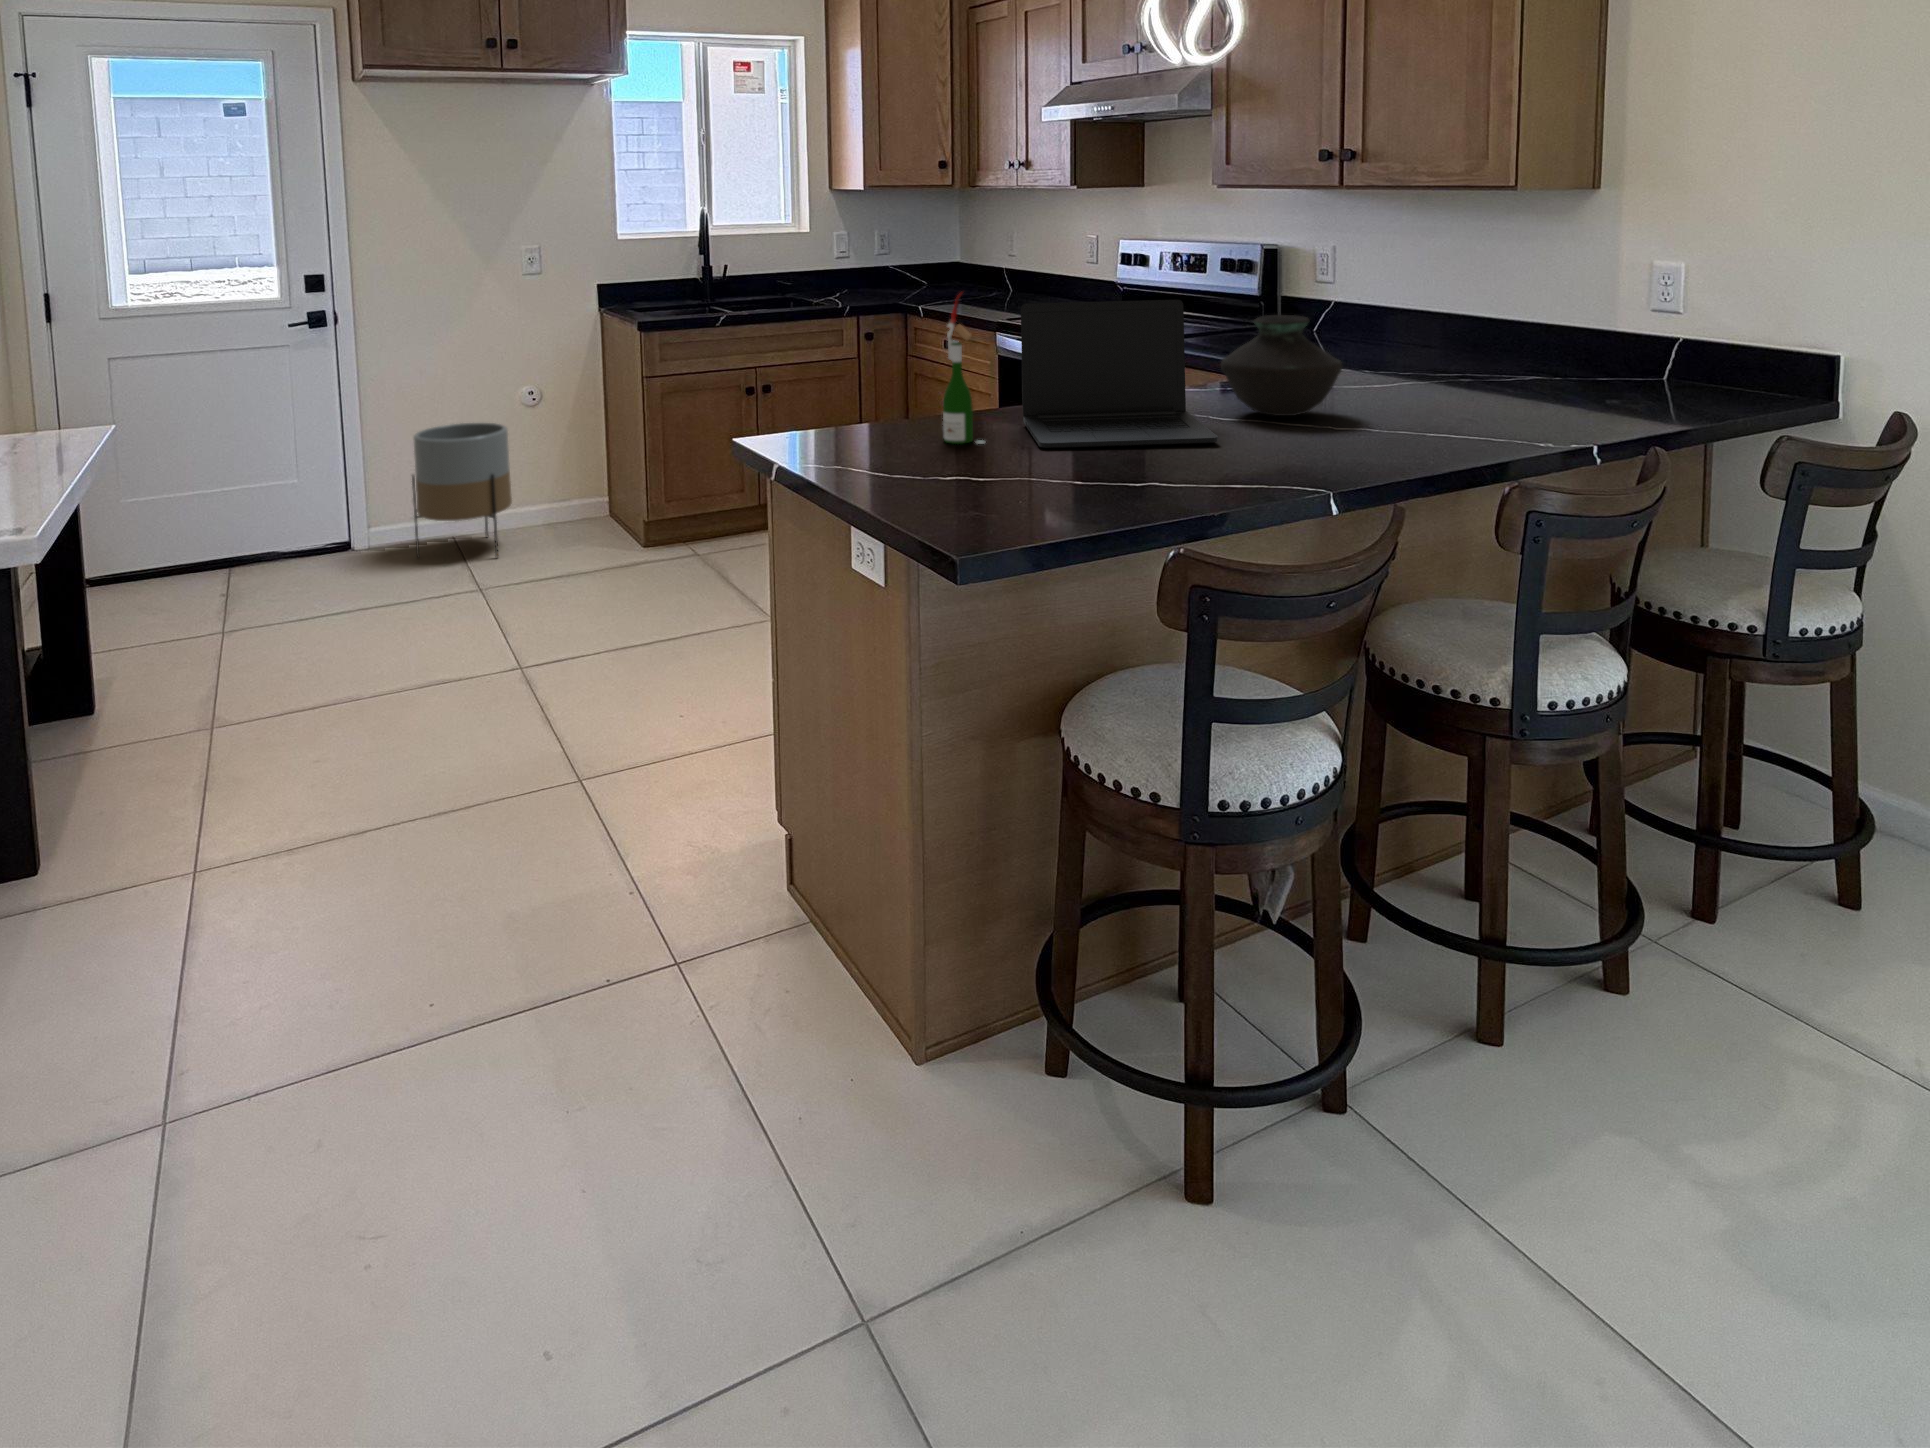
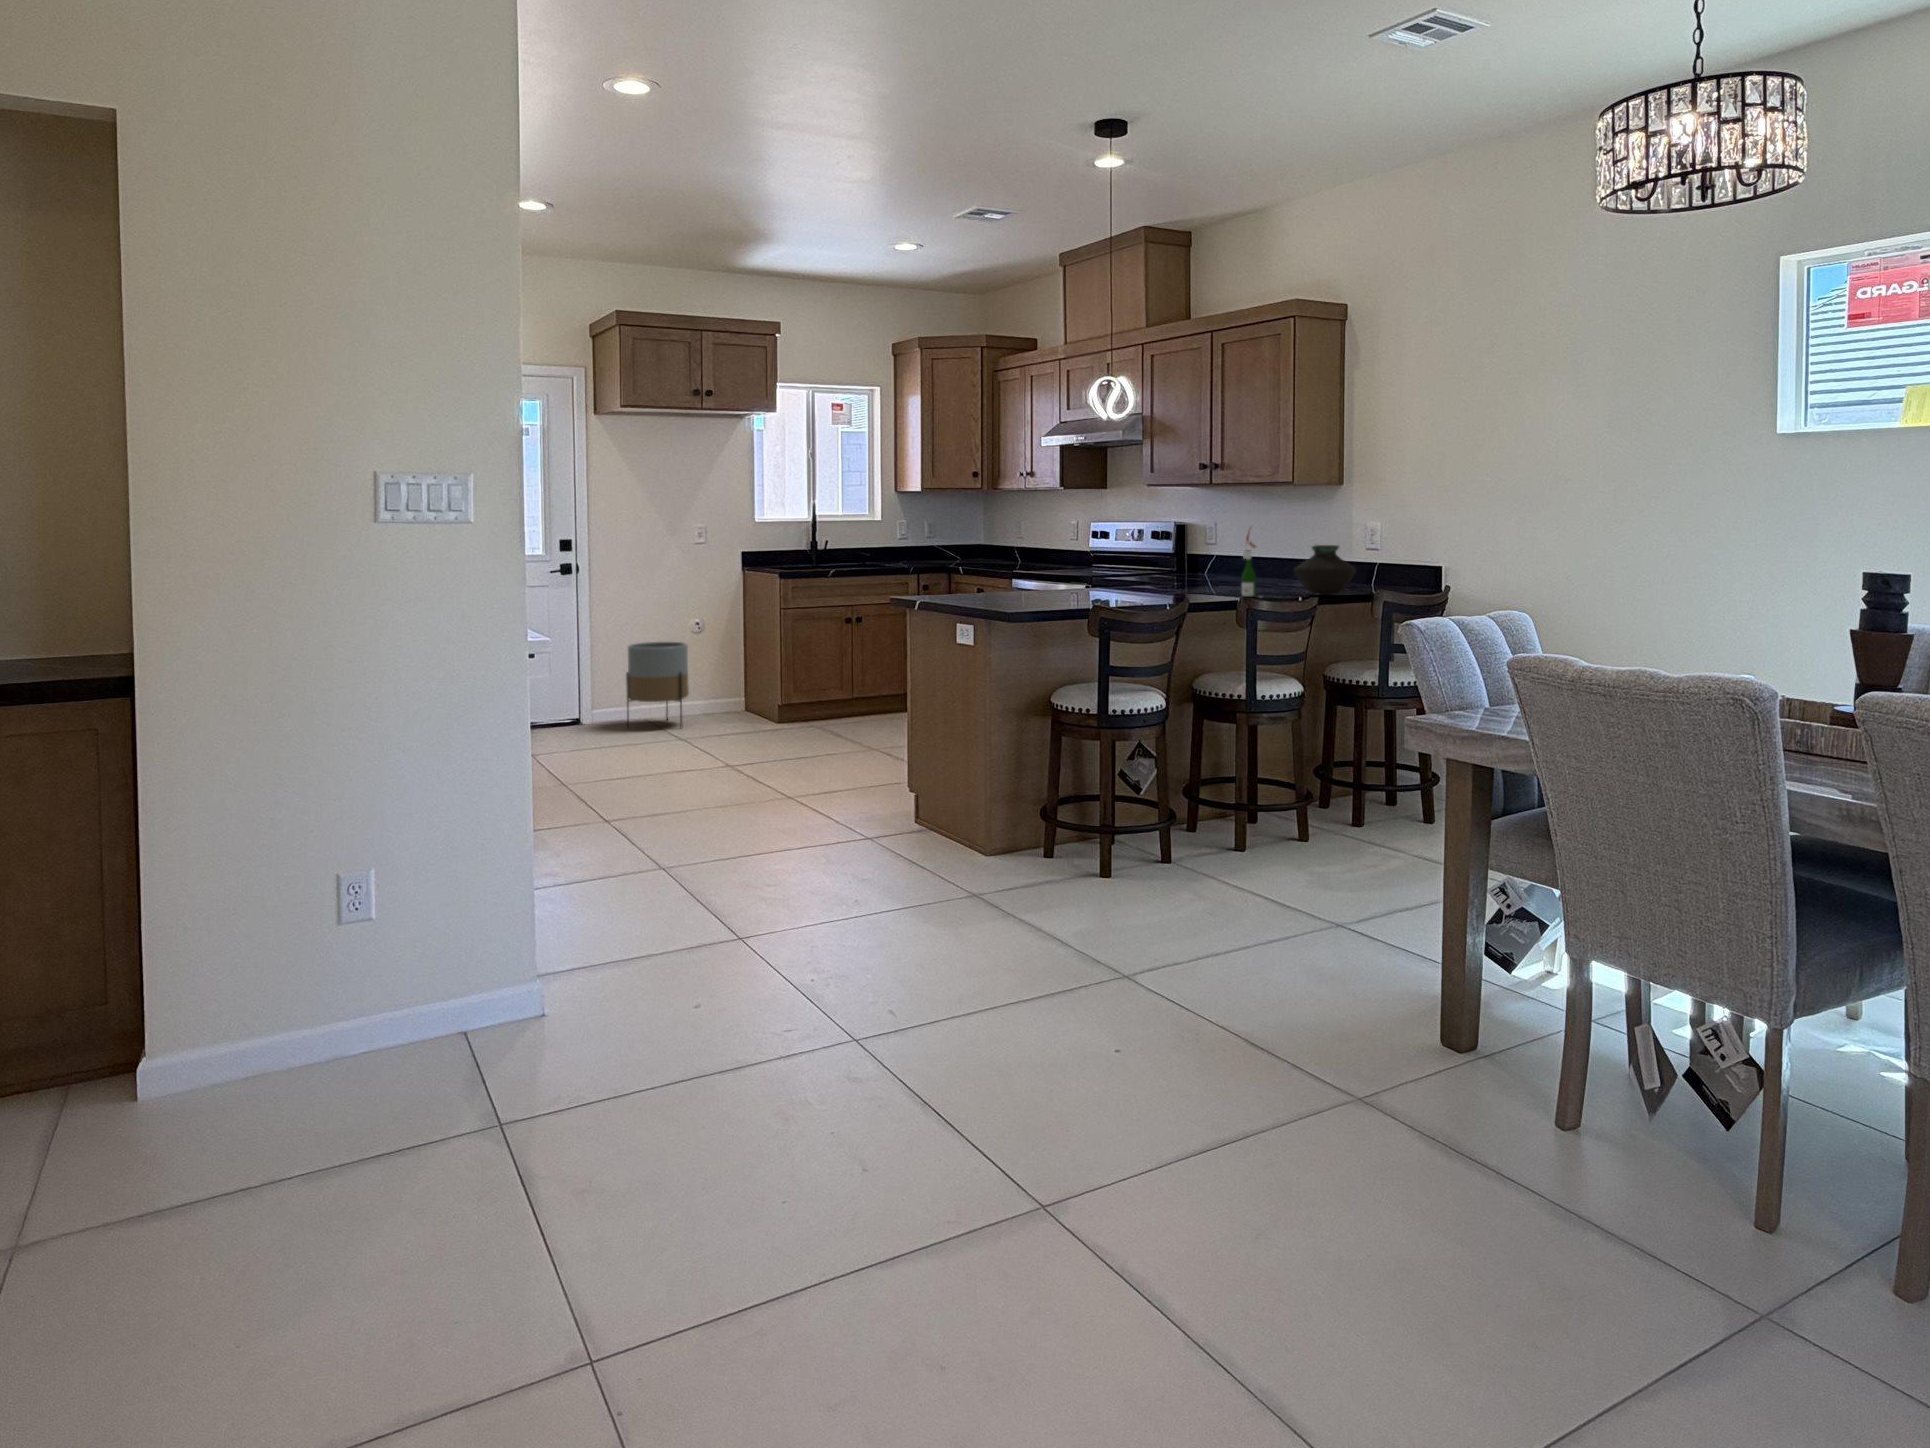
wine bottle: present [943,292,985,444] -> present [1242,532,1256,597]
laptop: present [1021,300,1218,448] -> none [1032,534,1126,600]
vase: present [1221,315,1343,416] -> present [1295,545,1356,595]

